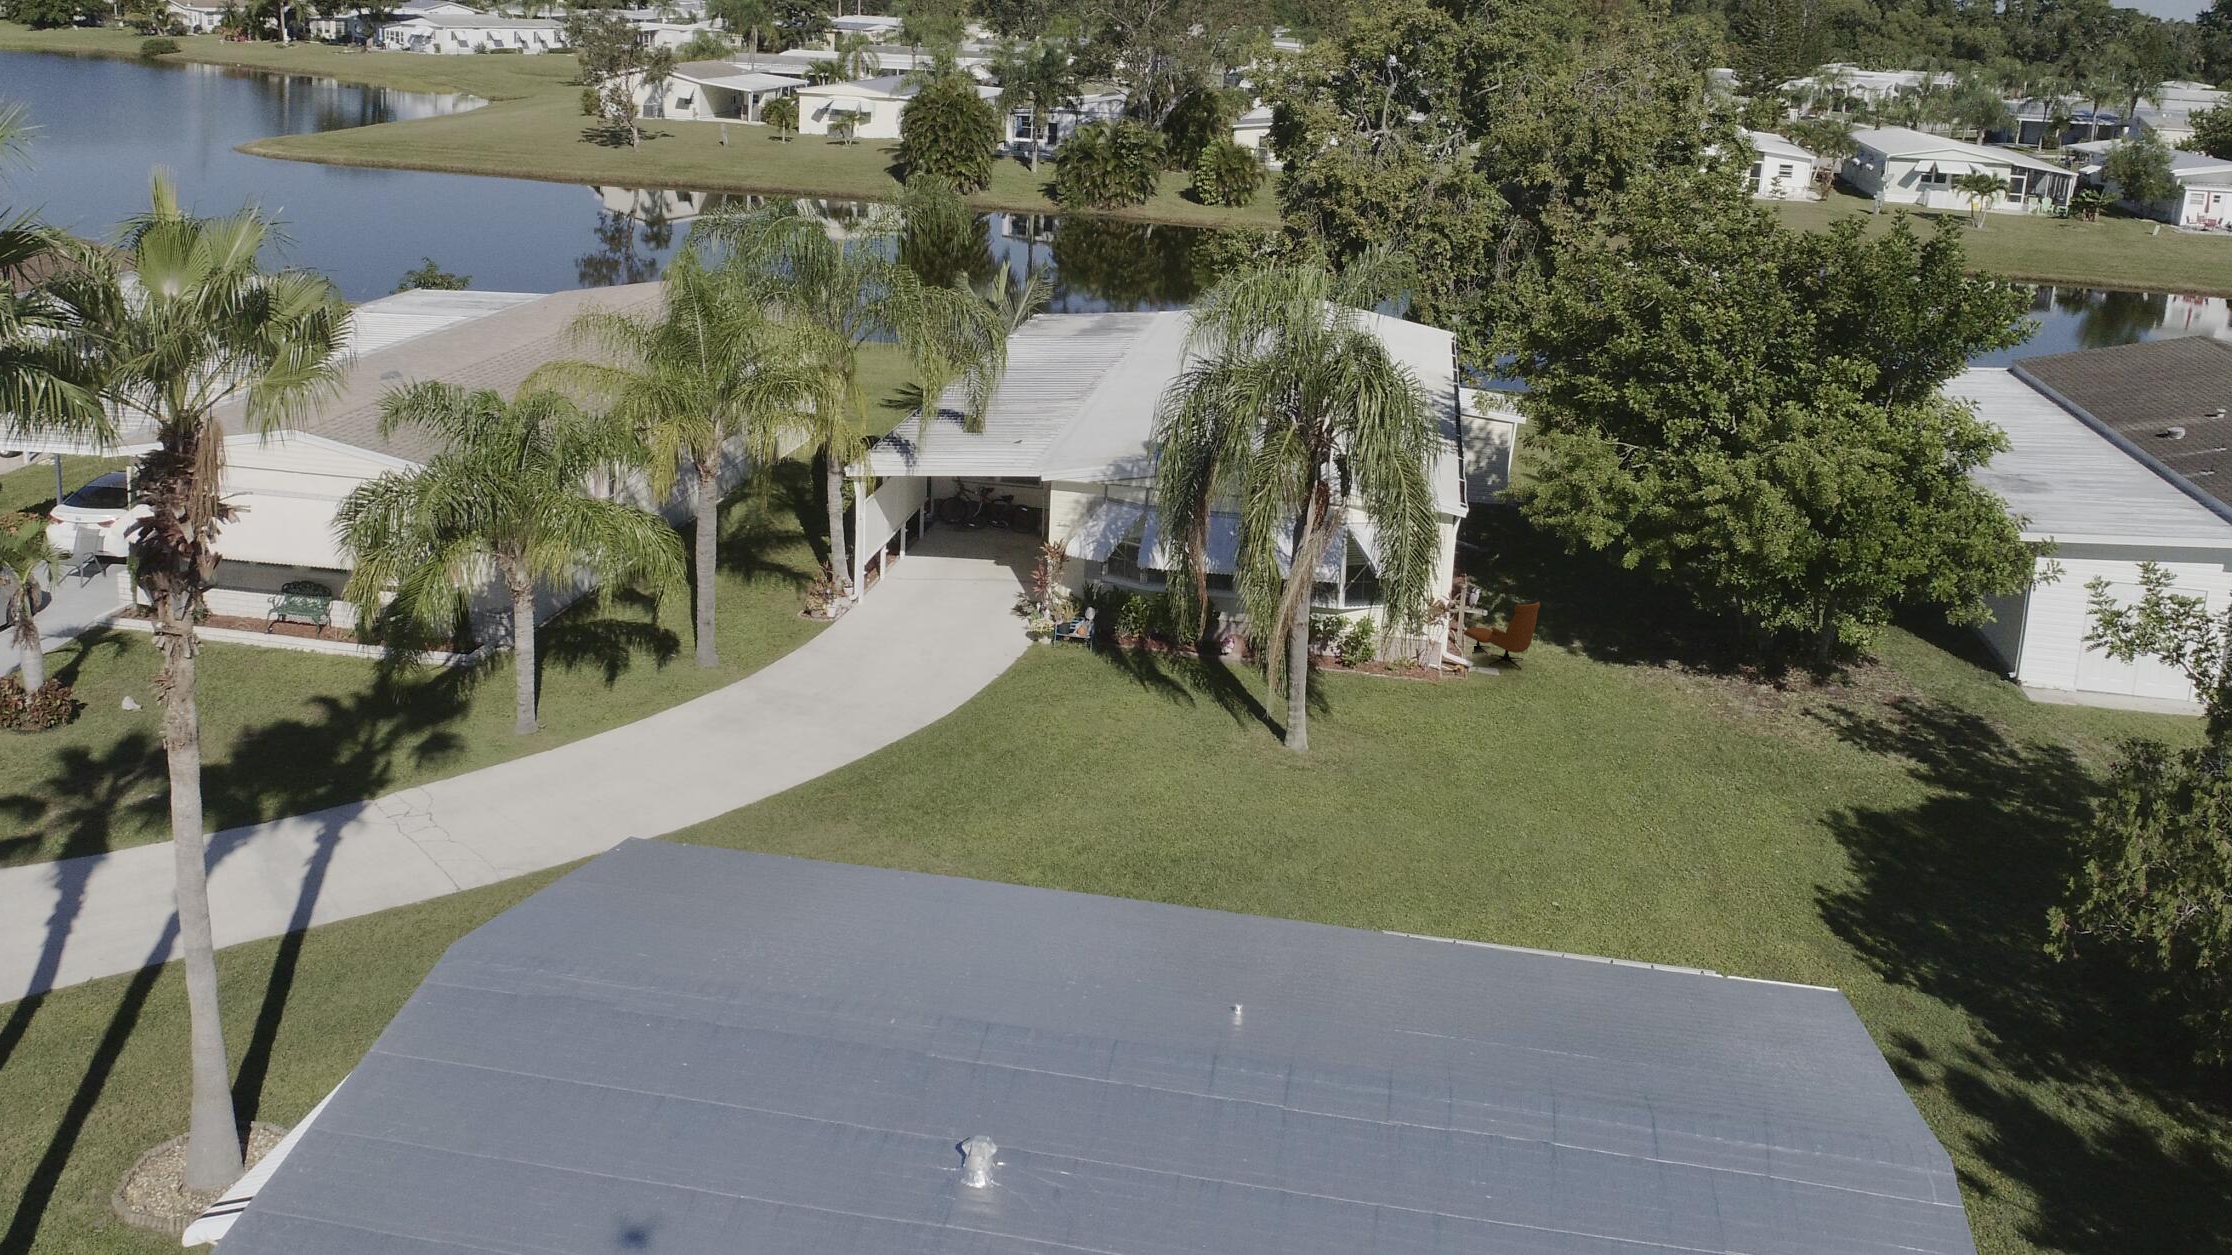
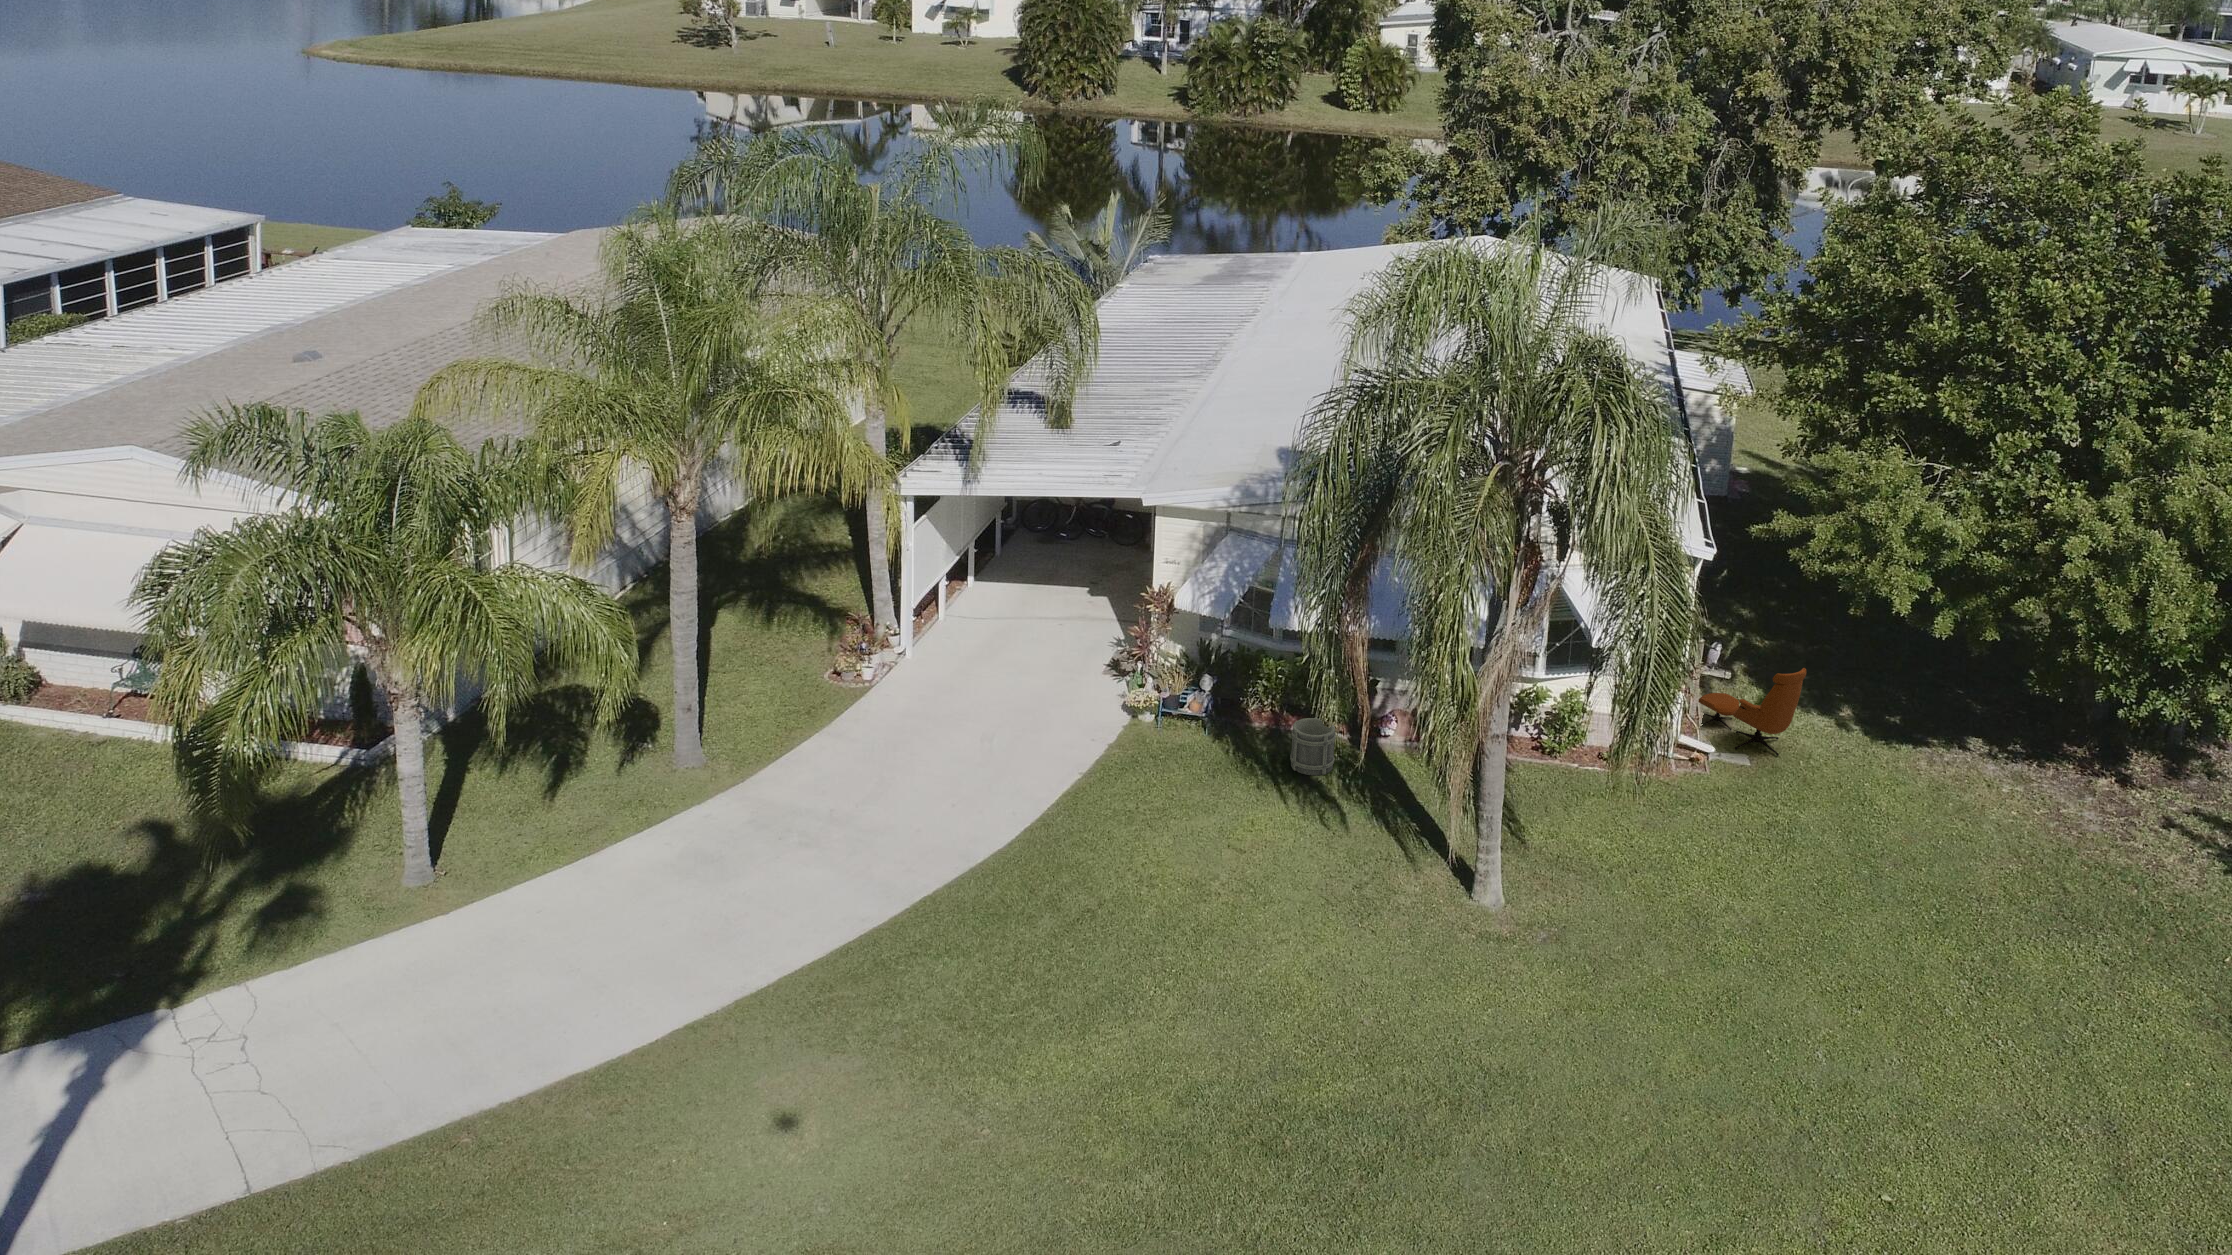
bucket: none [1152,637,1186,678] -> present [1290,718,1336,775]

